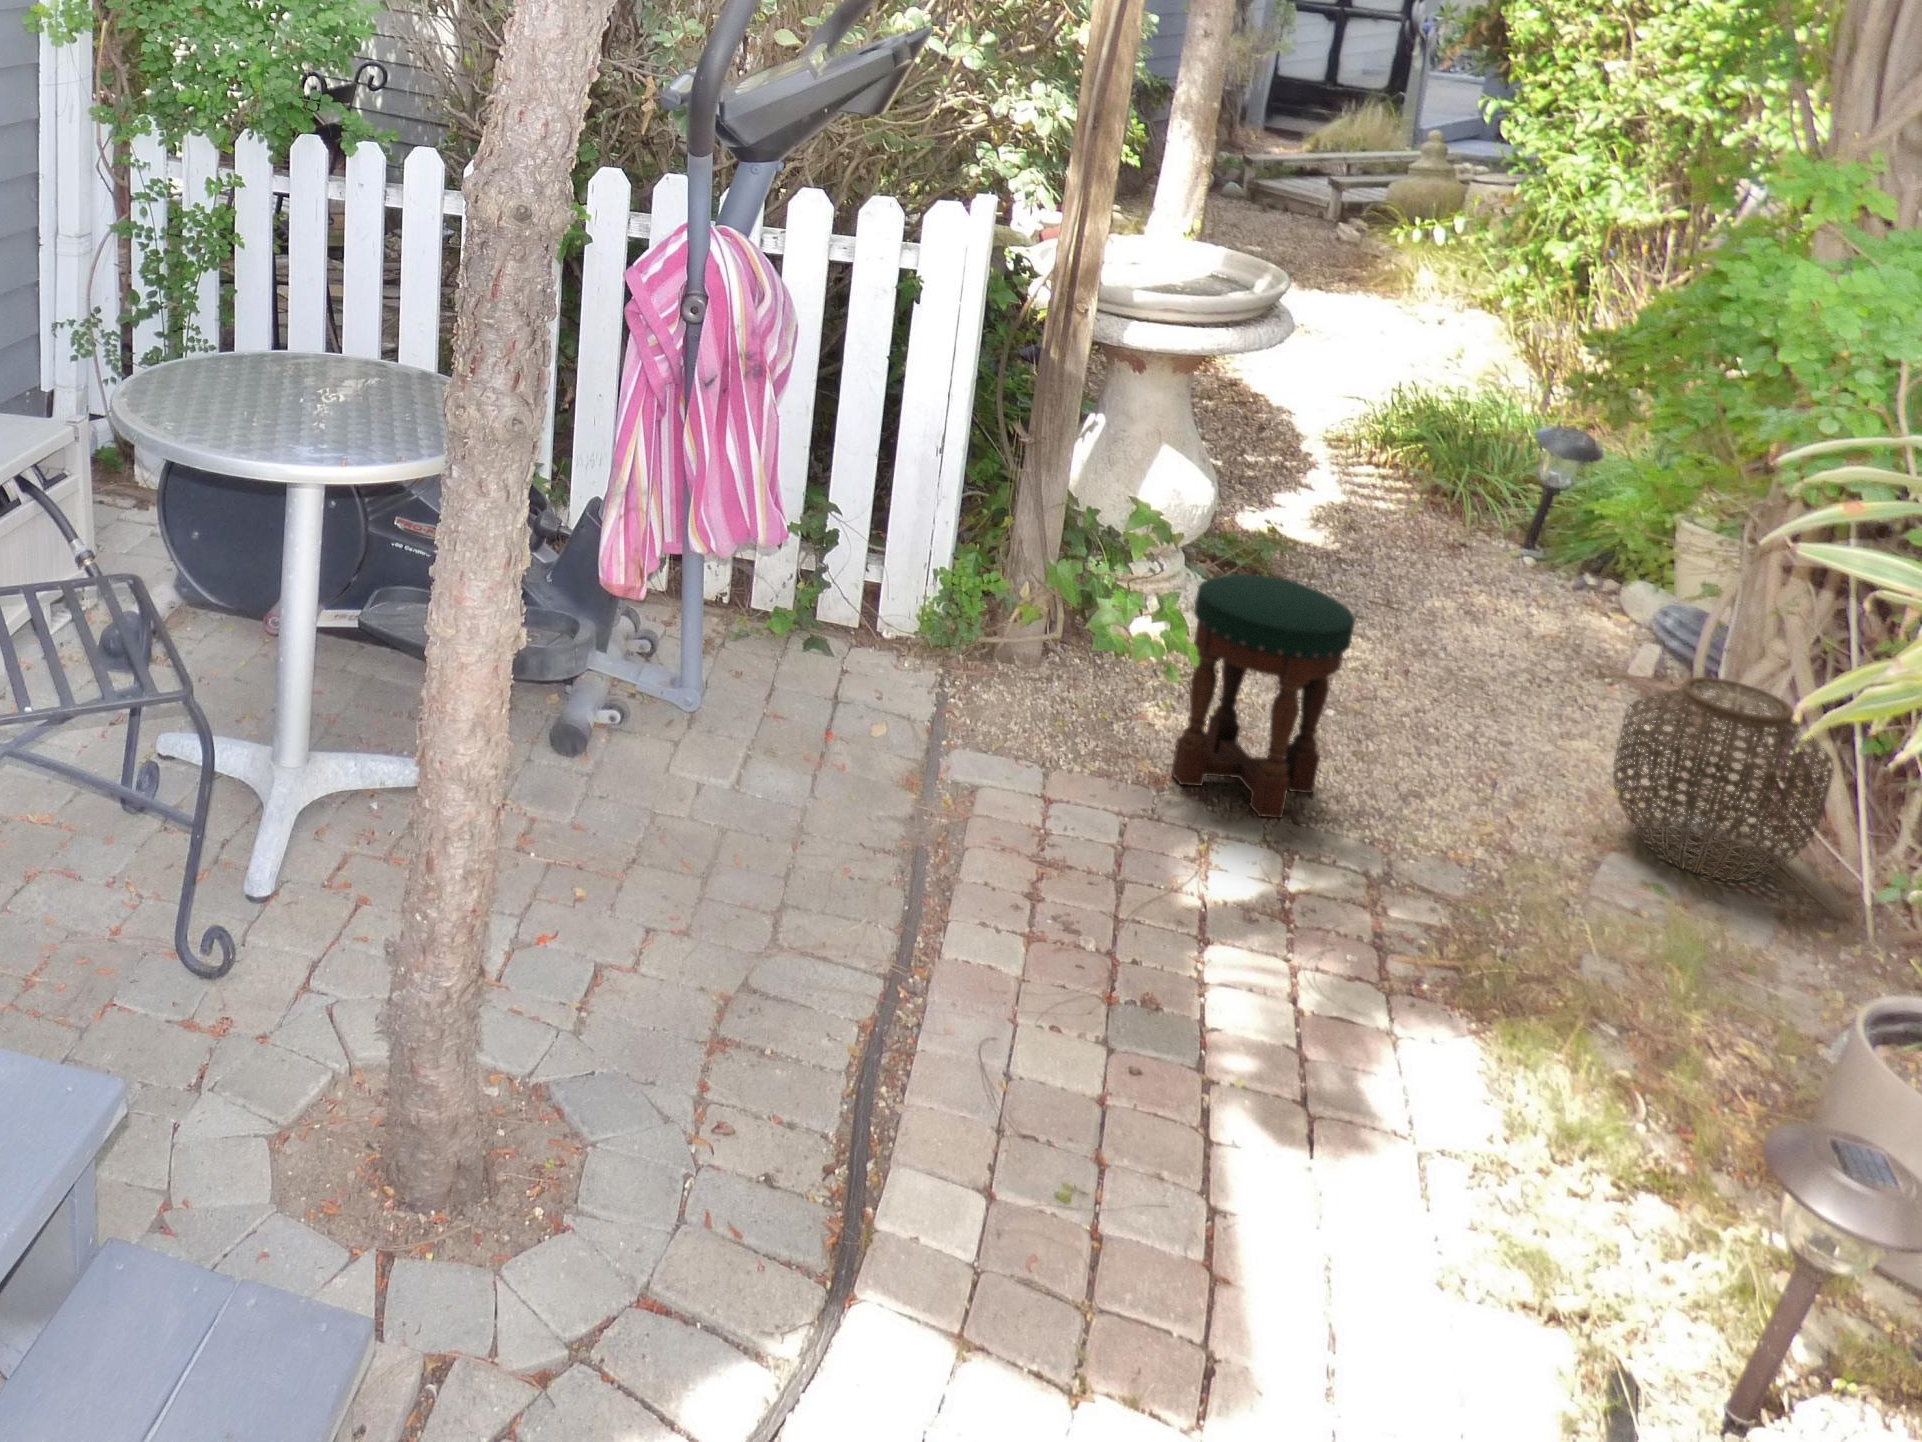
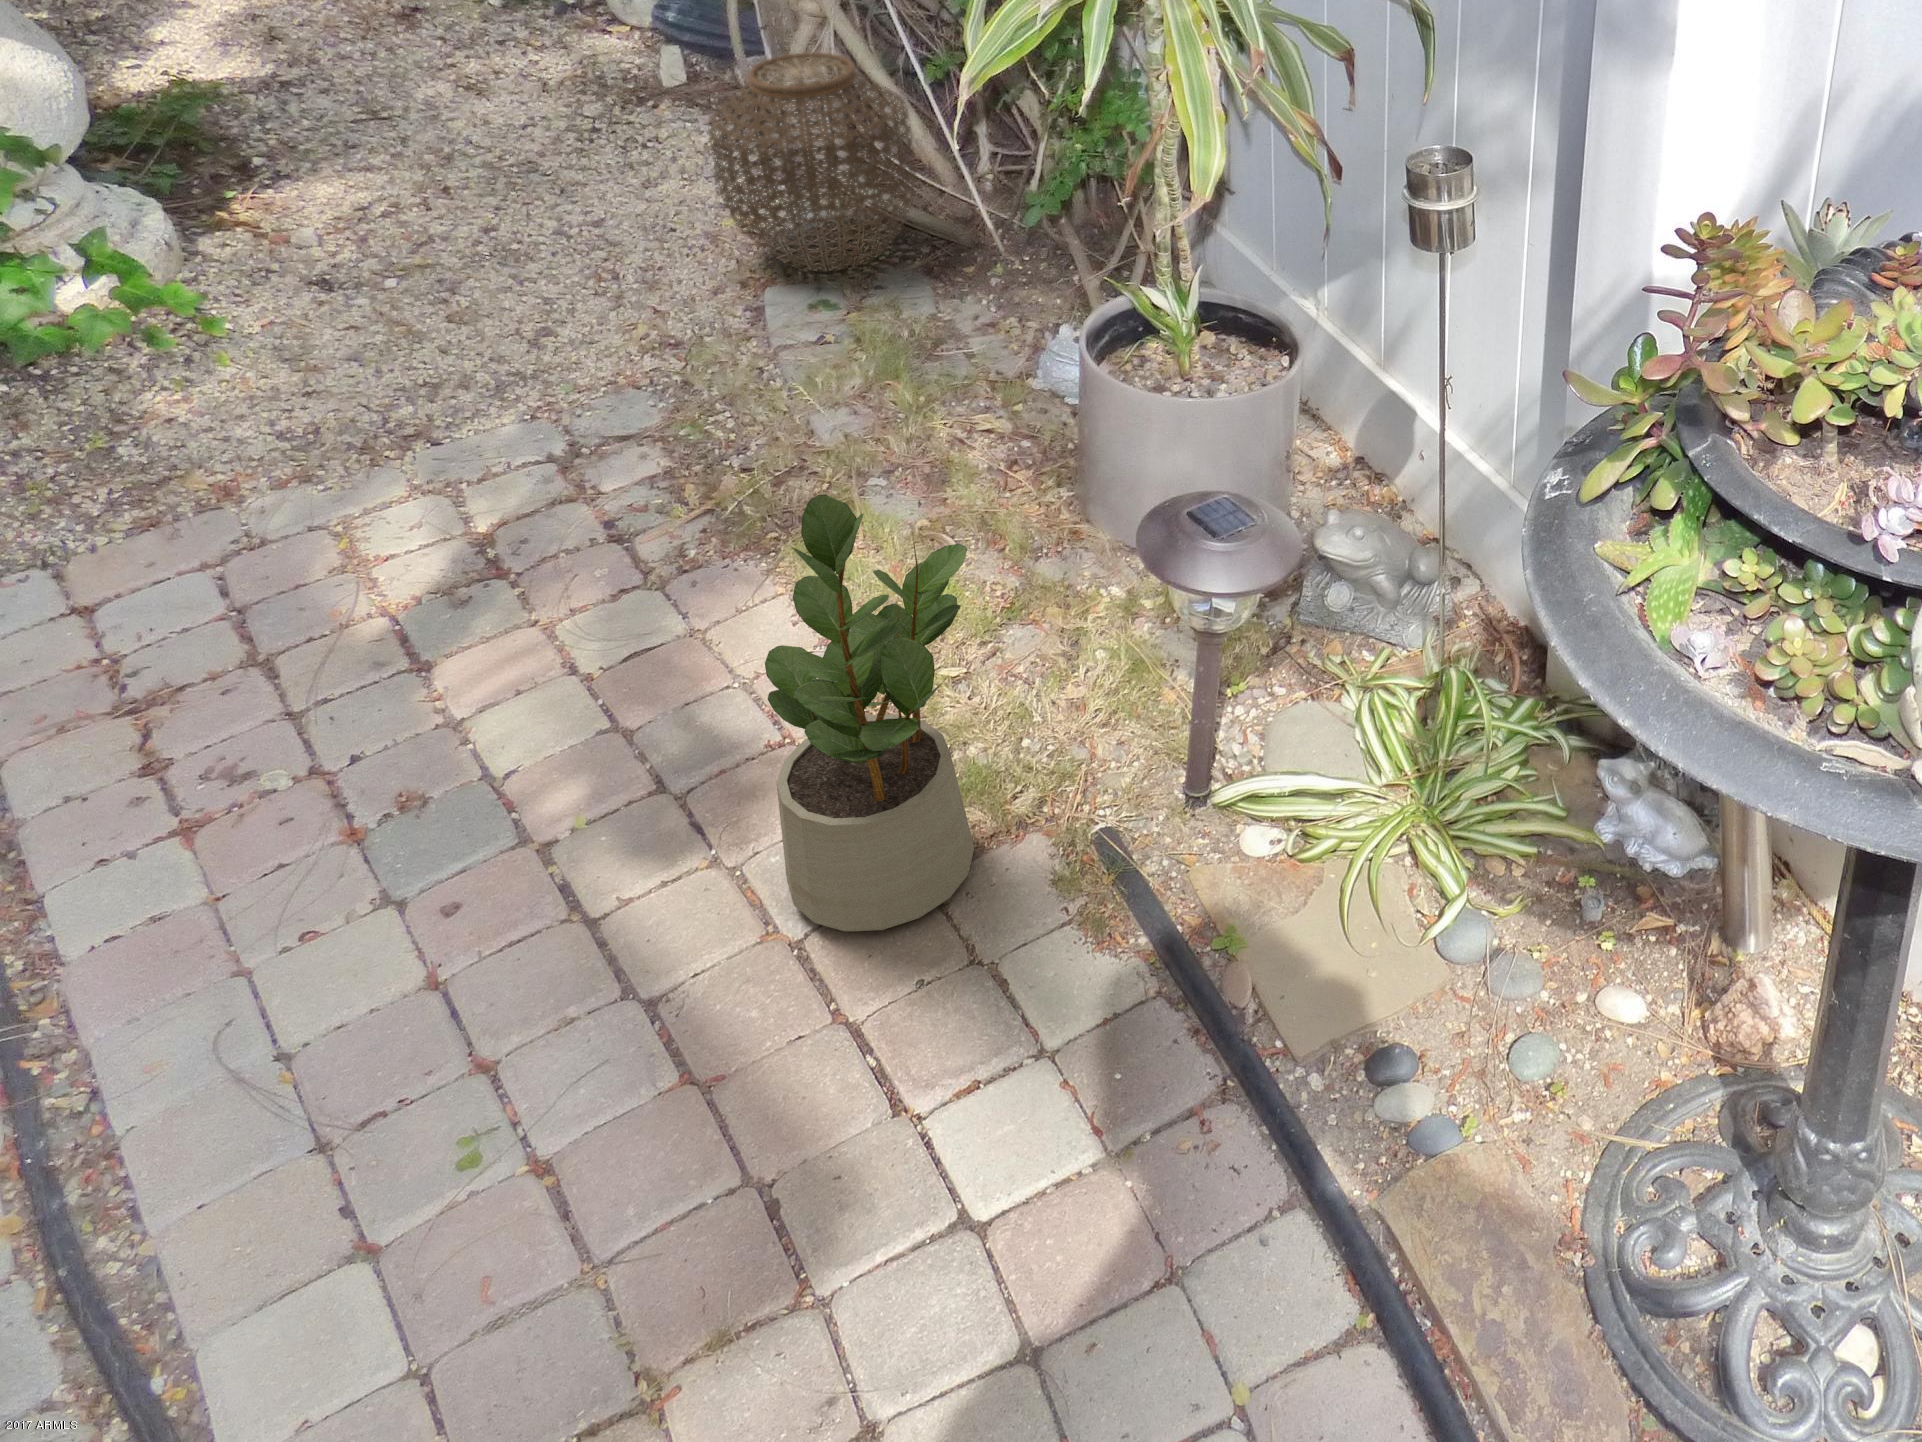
stool: present [1172,574,1355,818] -> none [138,142,434,480]
potted plant: none [1343,944,1611,1316] -> present [765,494,974,932]

